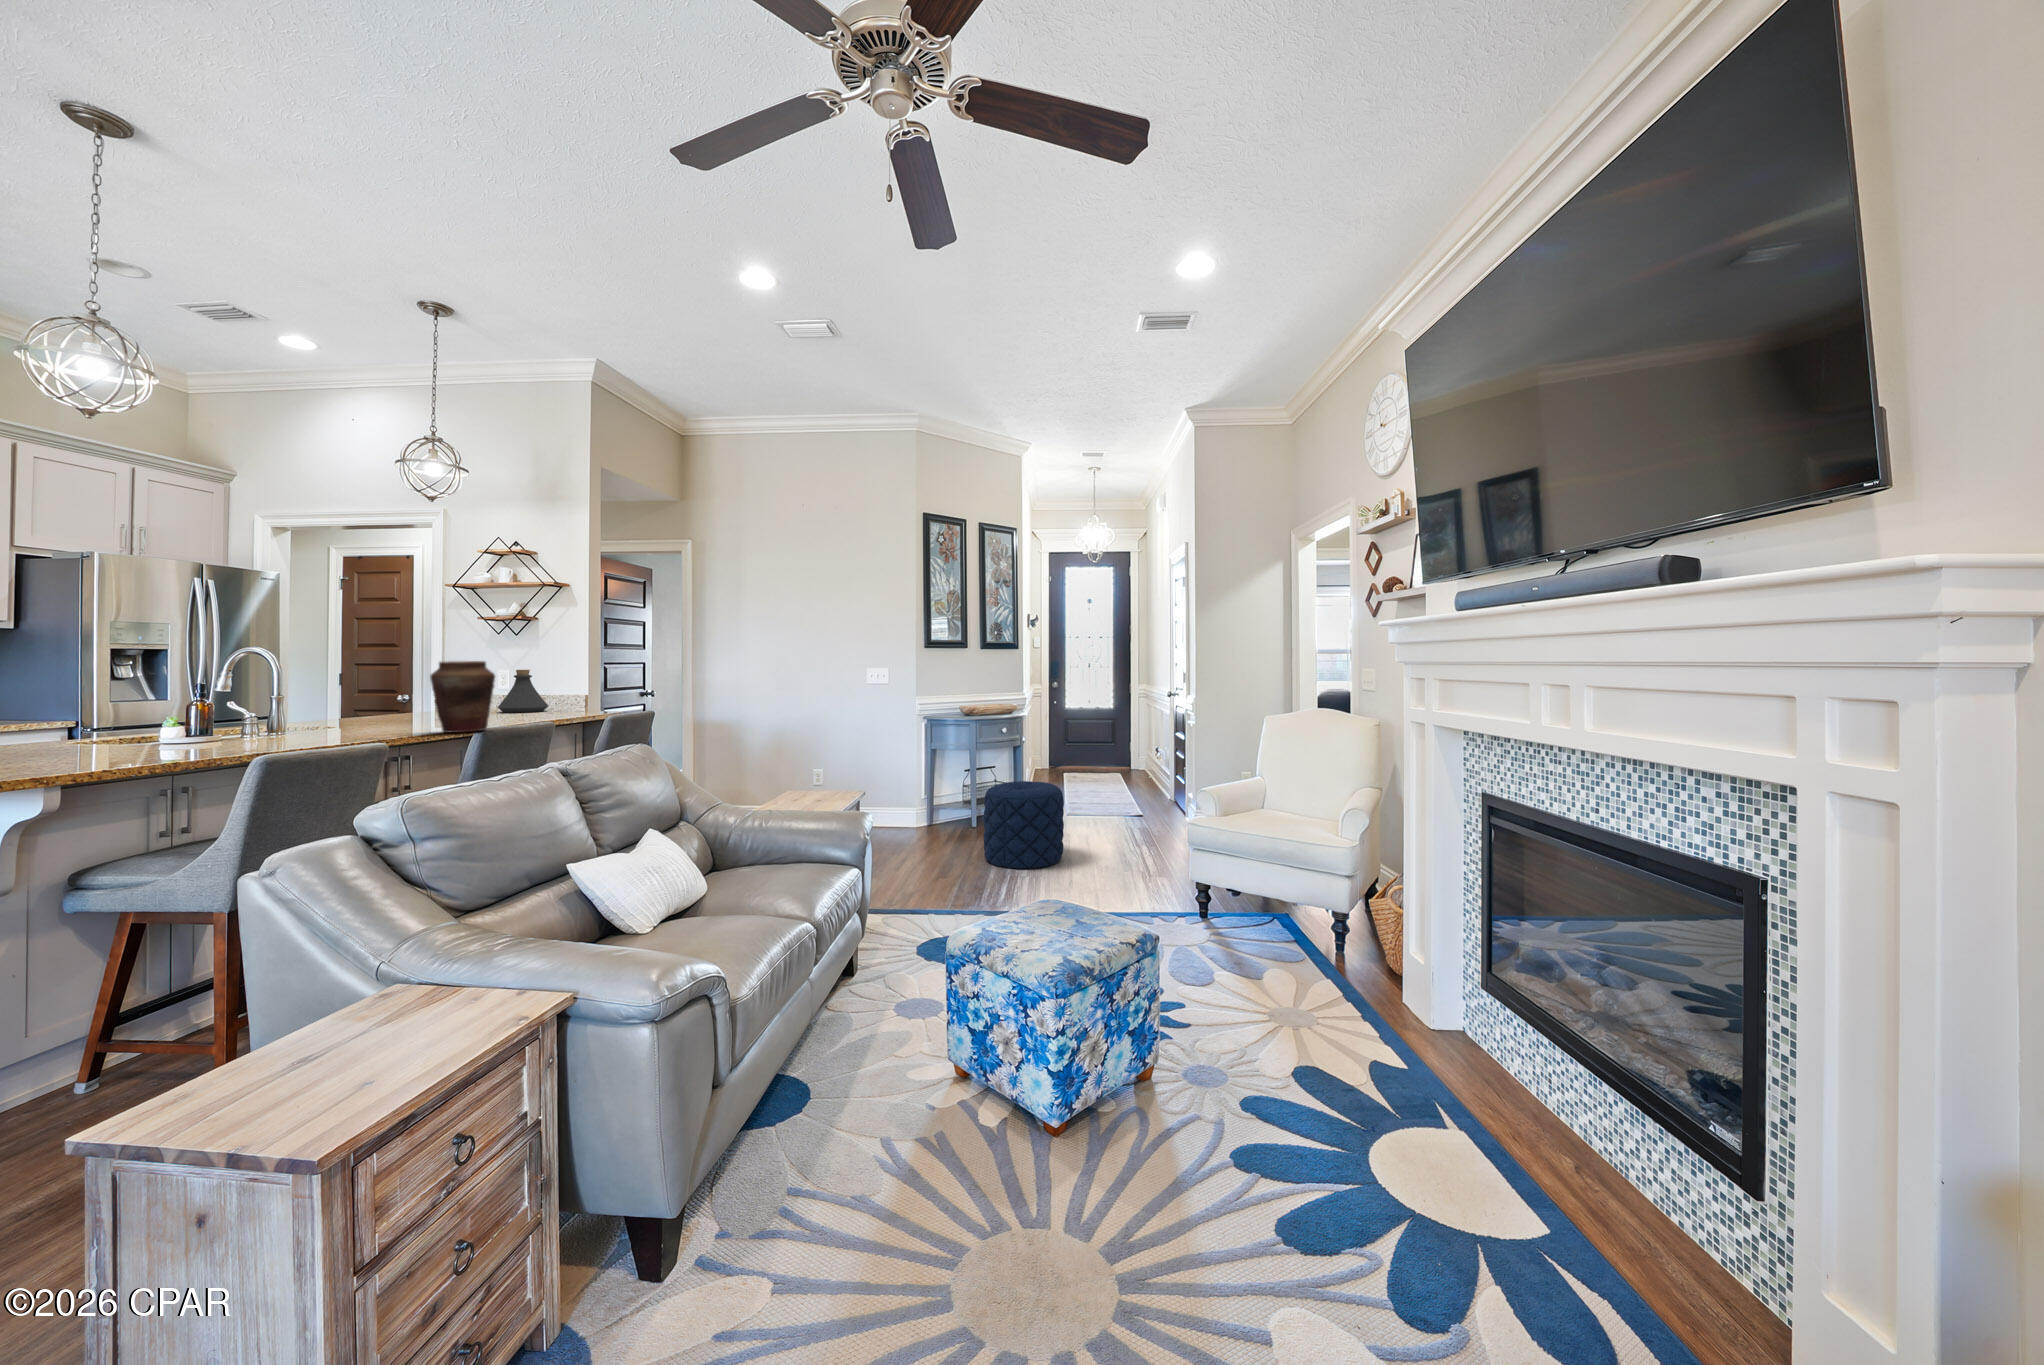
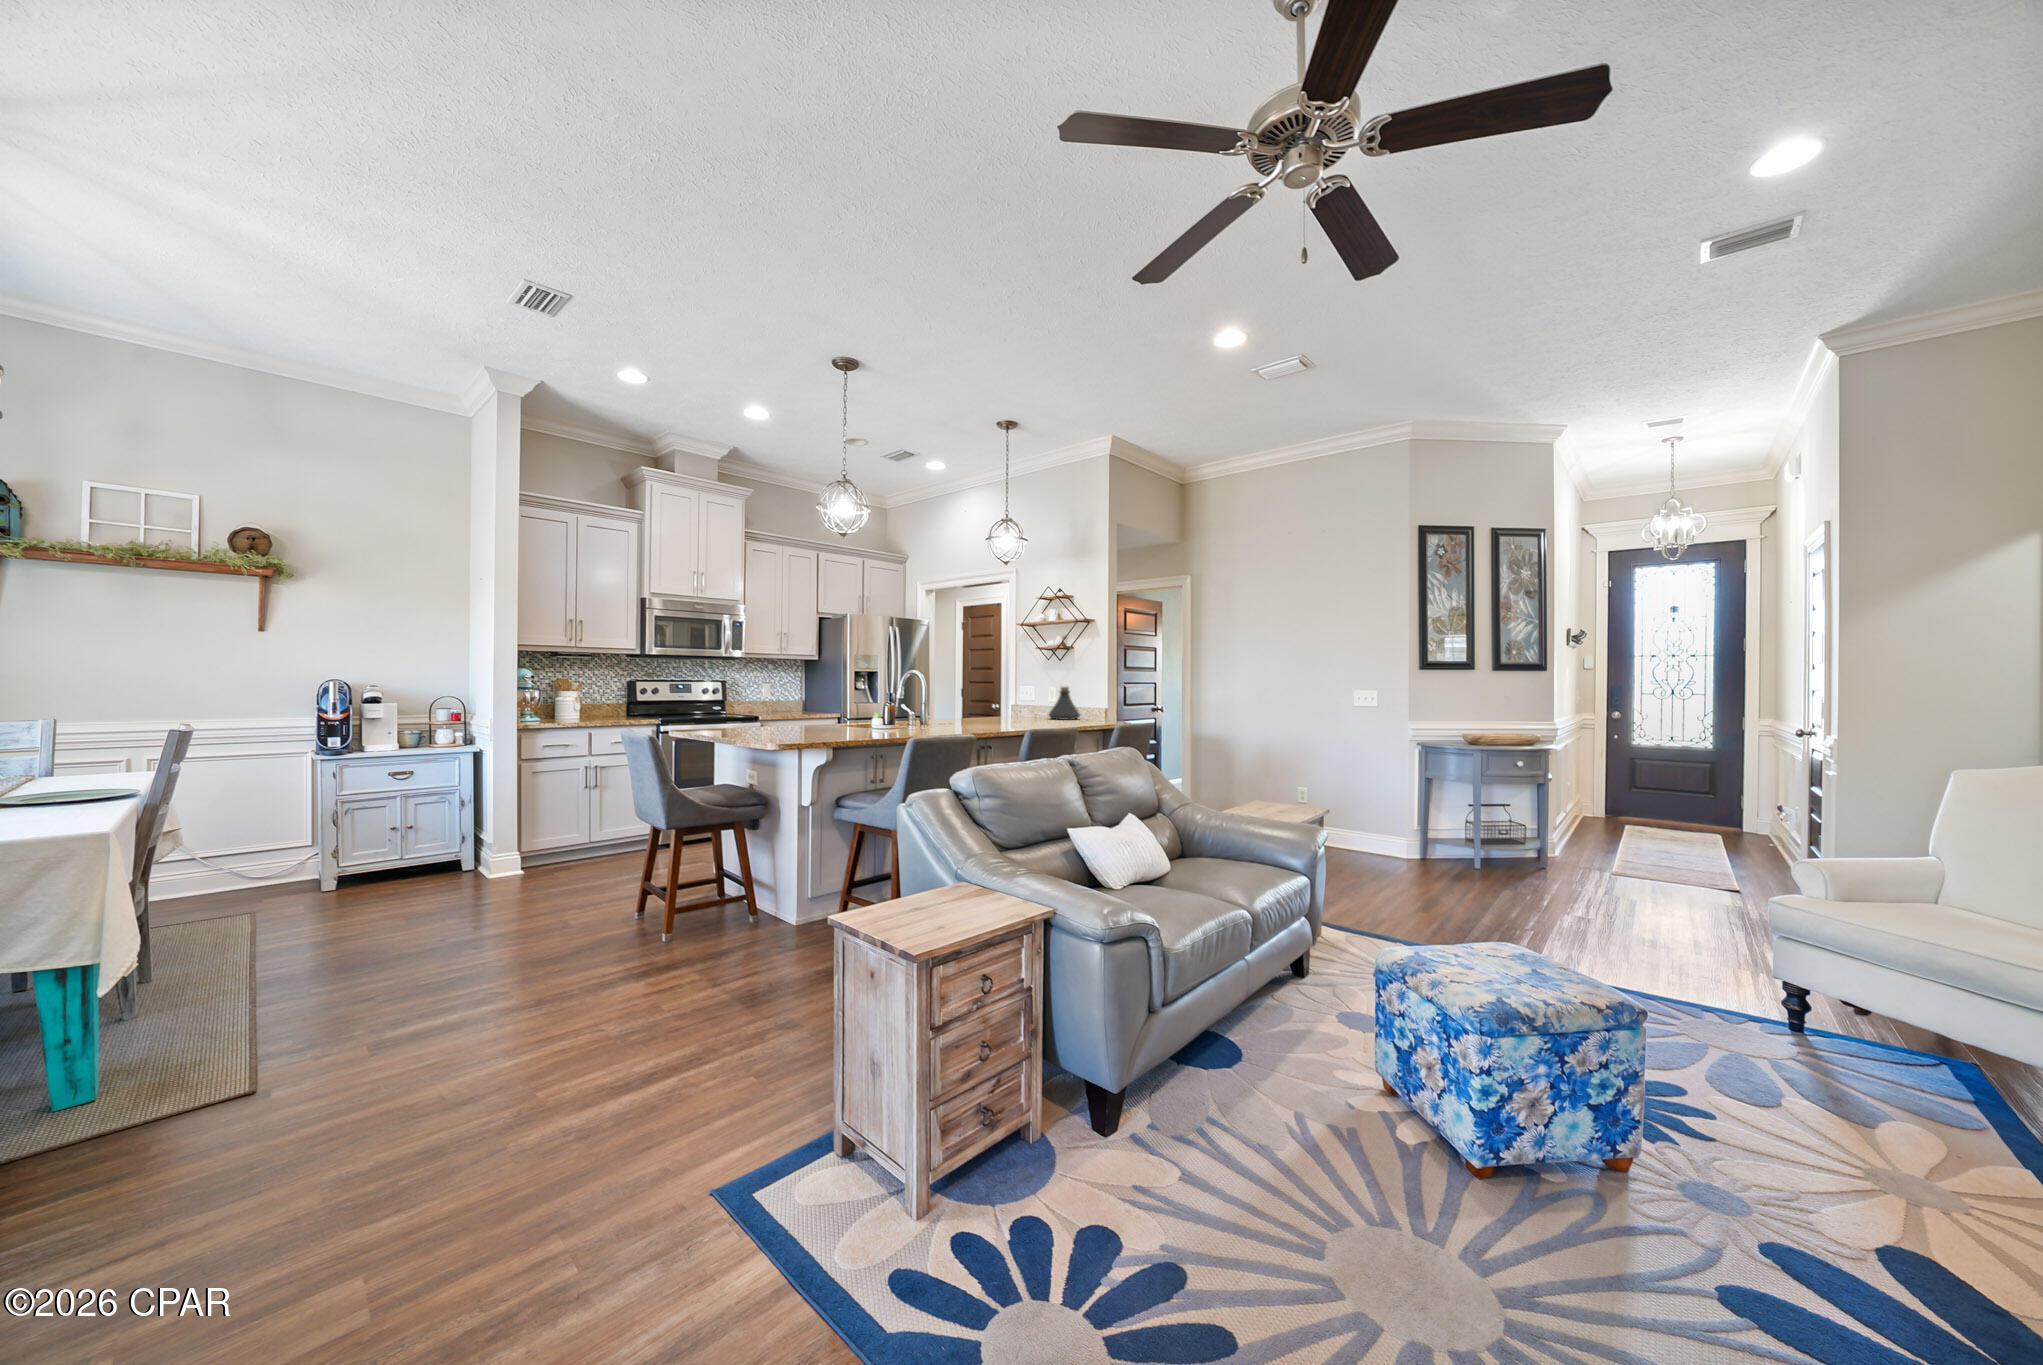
vase: present [430,661,495,733] -> none [1004,680,1042,731]
pouf: present [983,781,1064,869] -> none [1478,821,1590,924]

